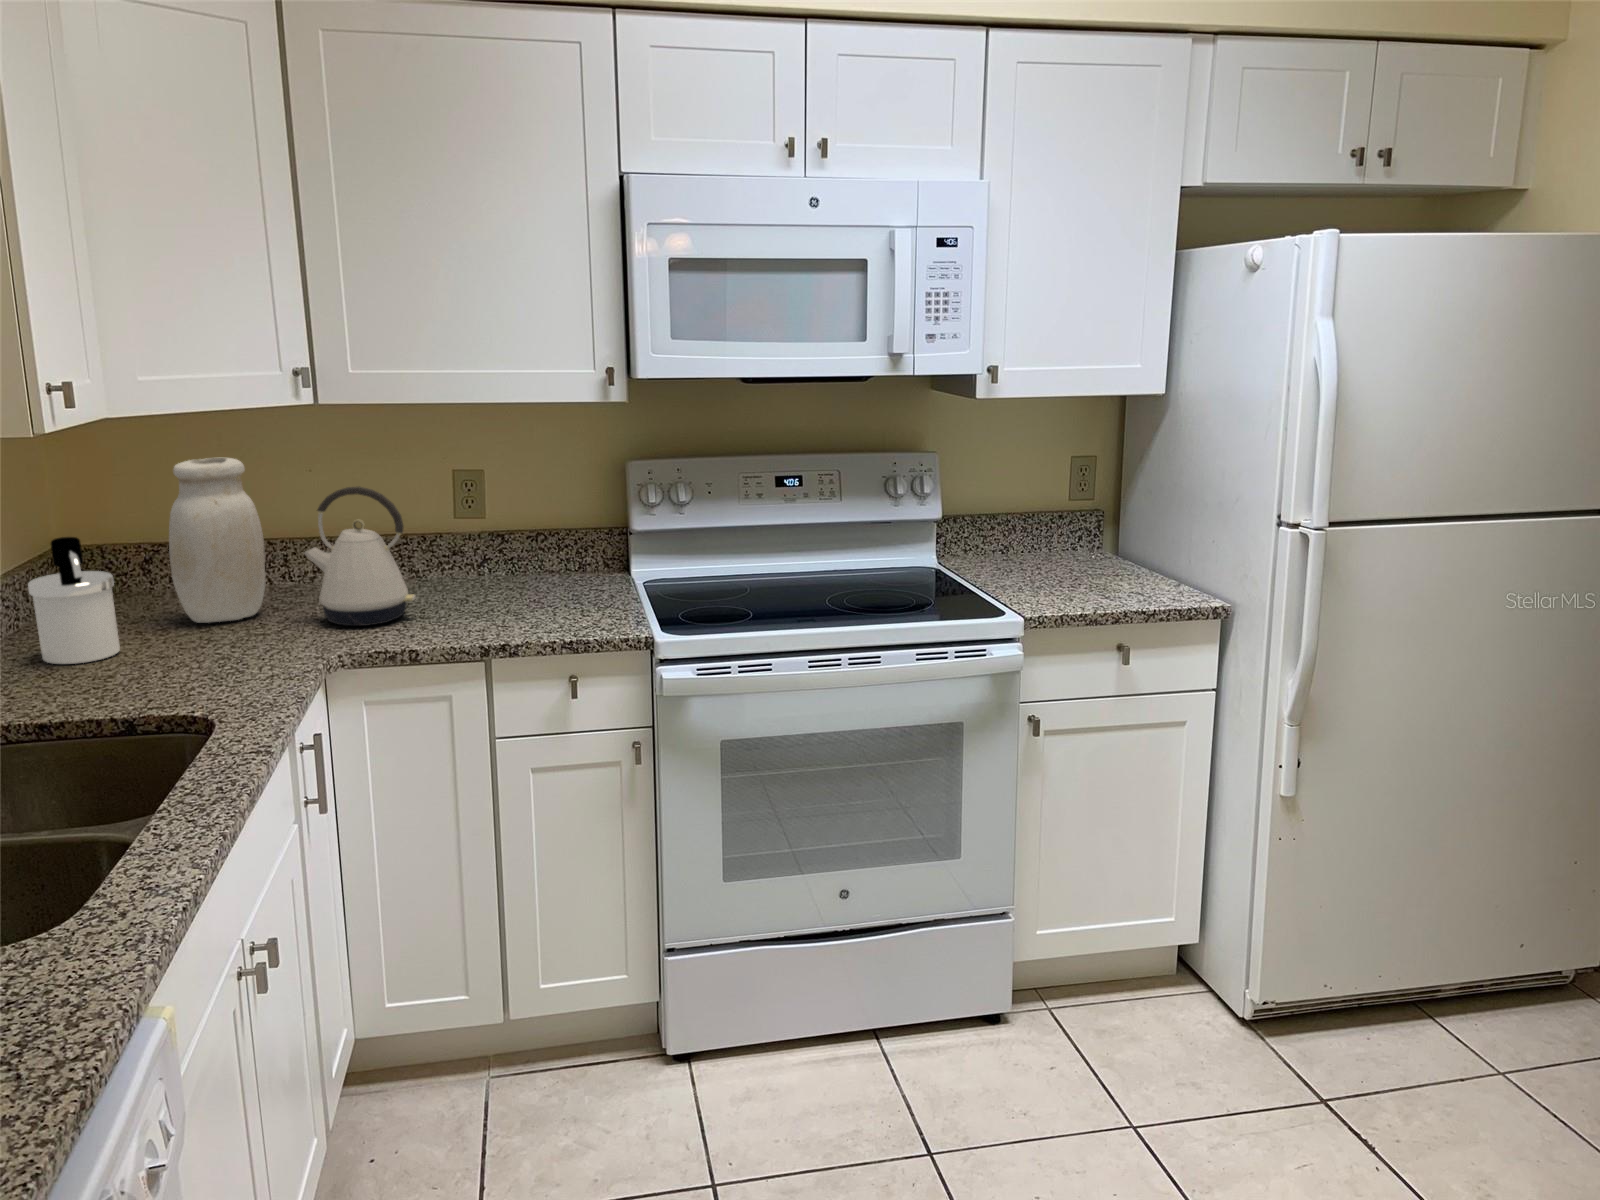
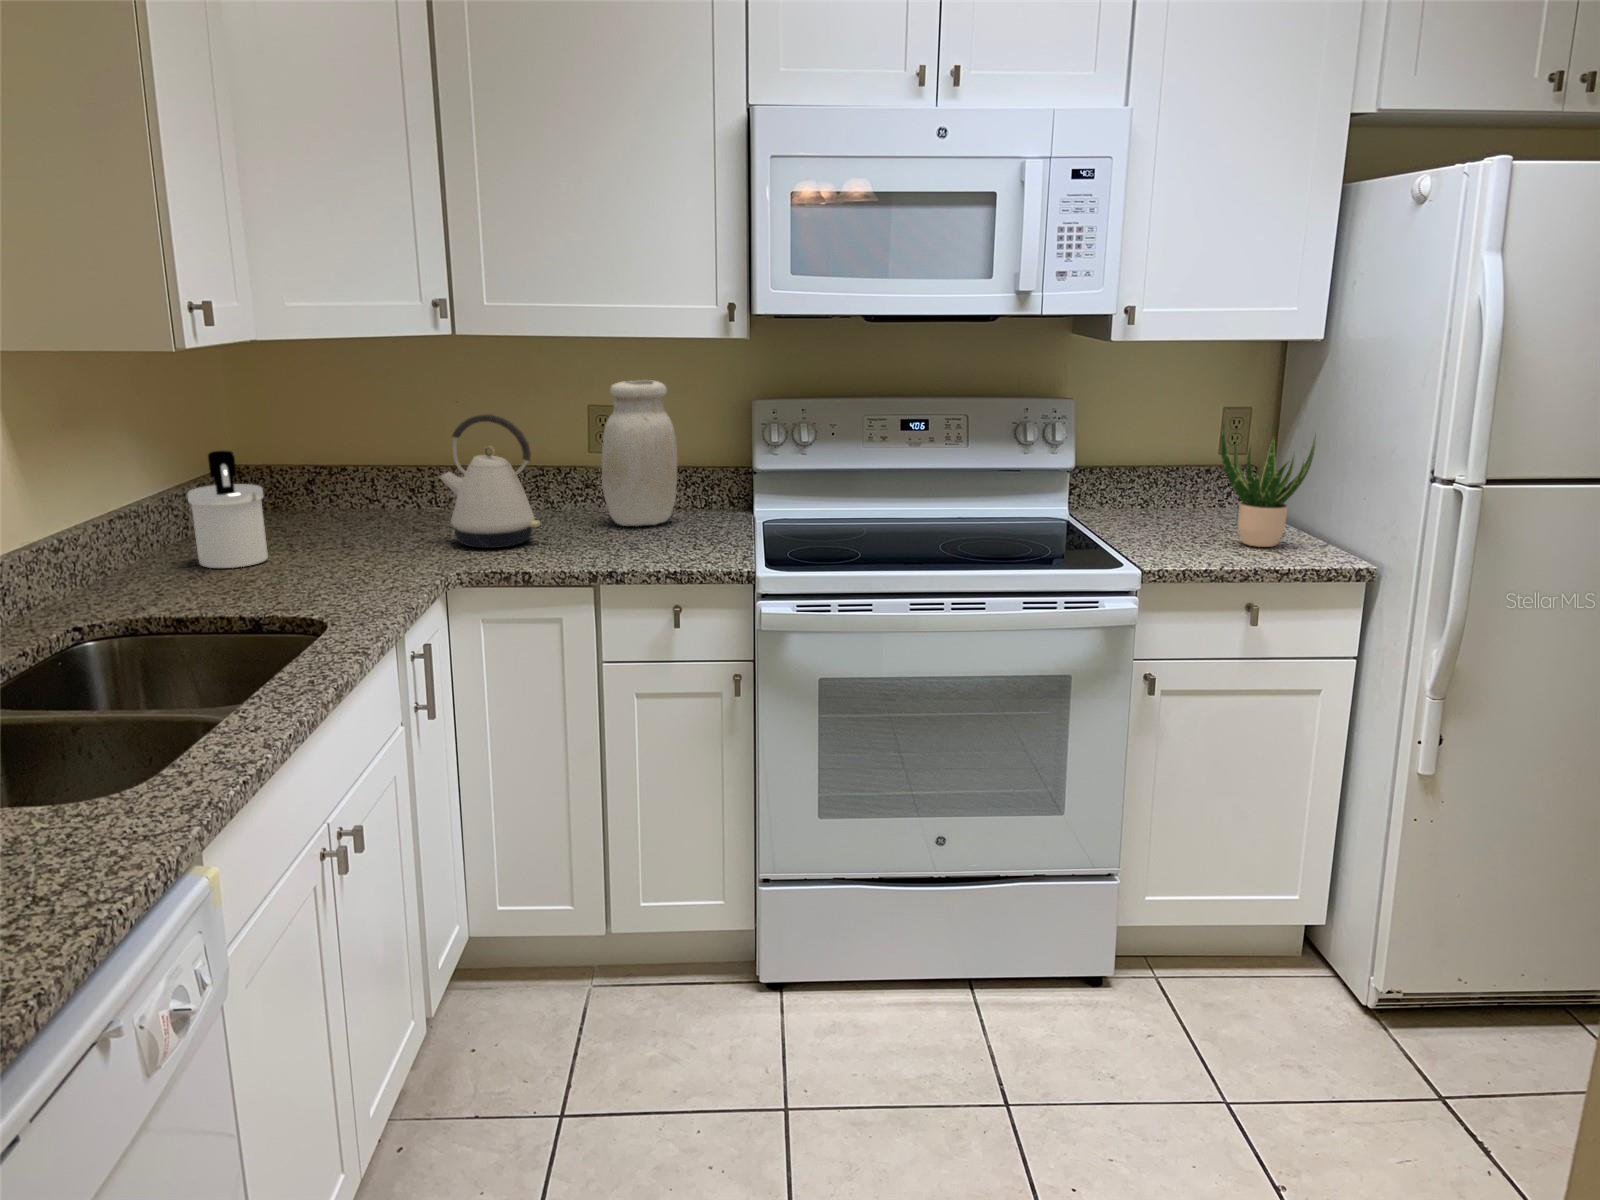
jar: present [169,458,265,623] -> present [602,380,678,526]
potted plant: none [1086,469,1170,589] -> present [1221,424,1316,547]

